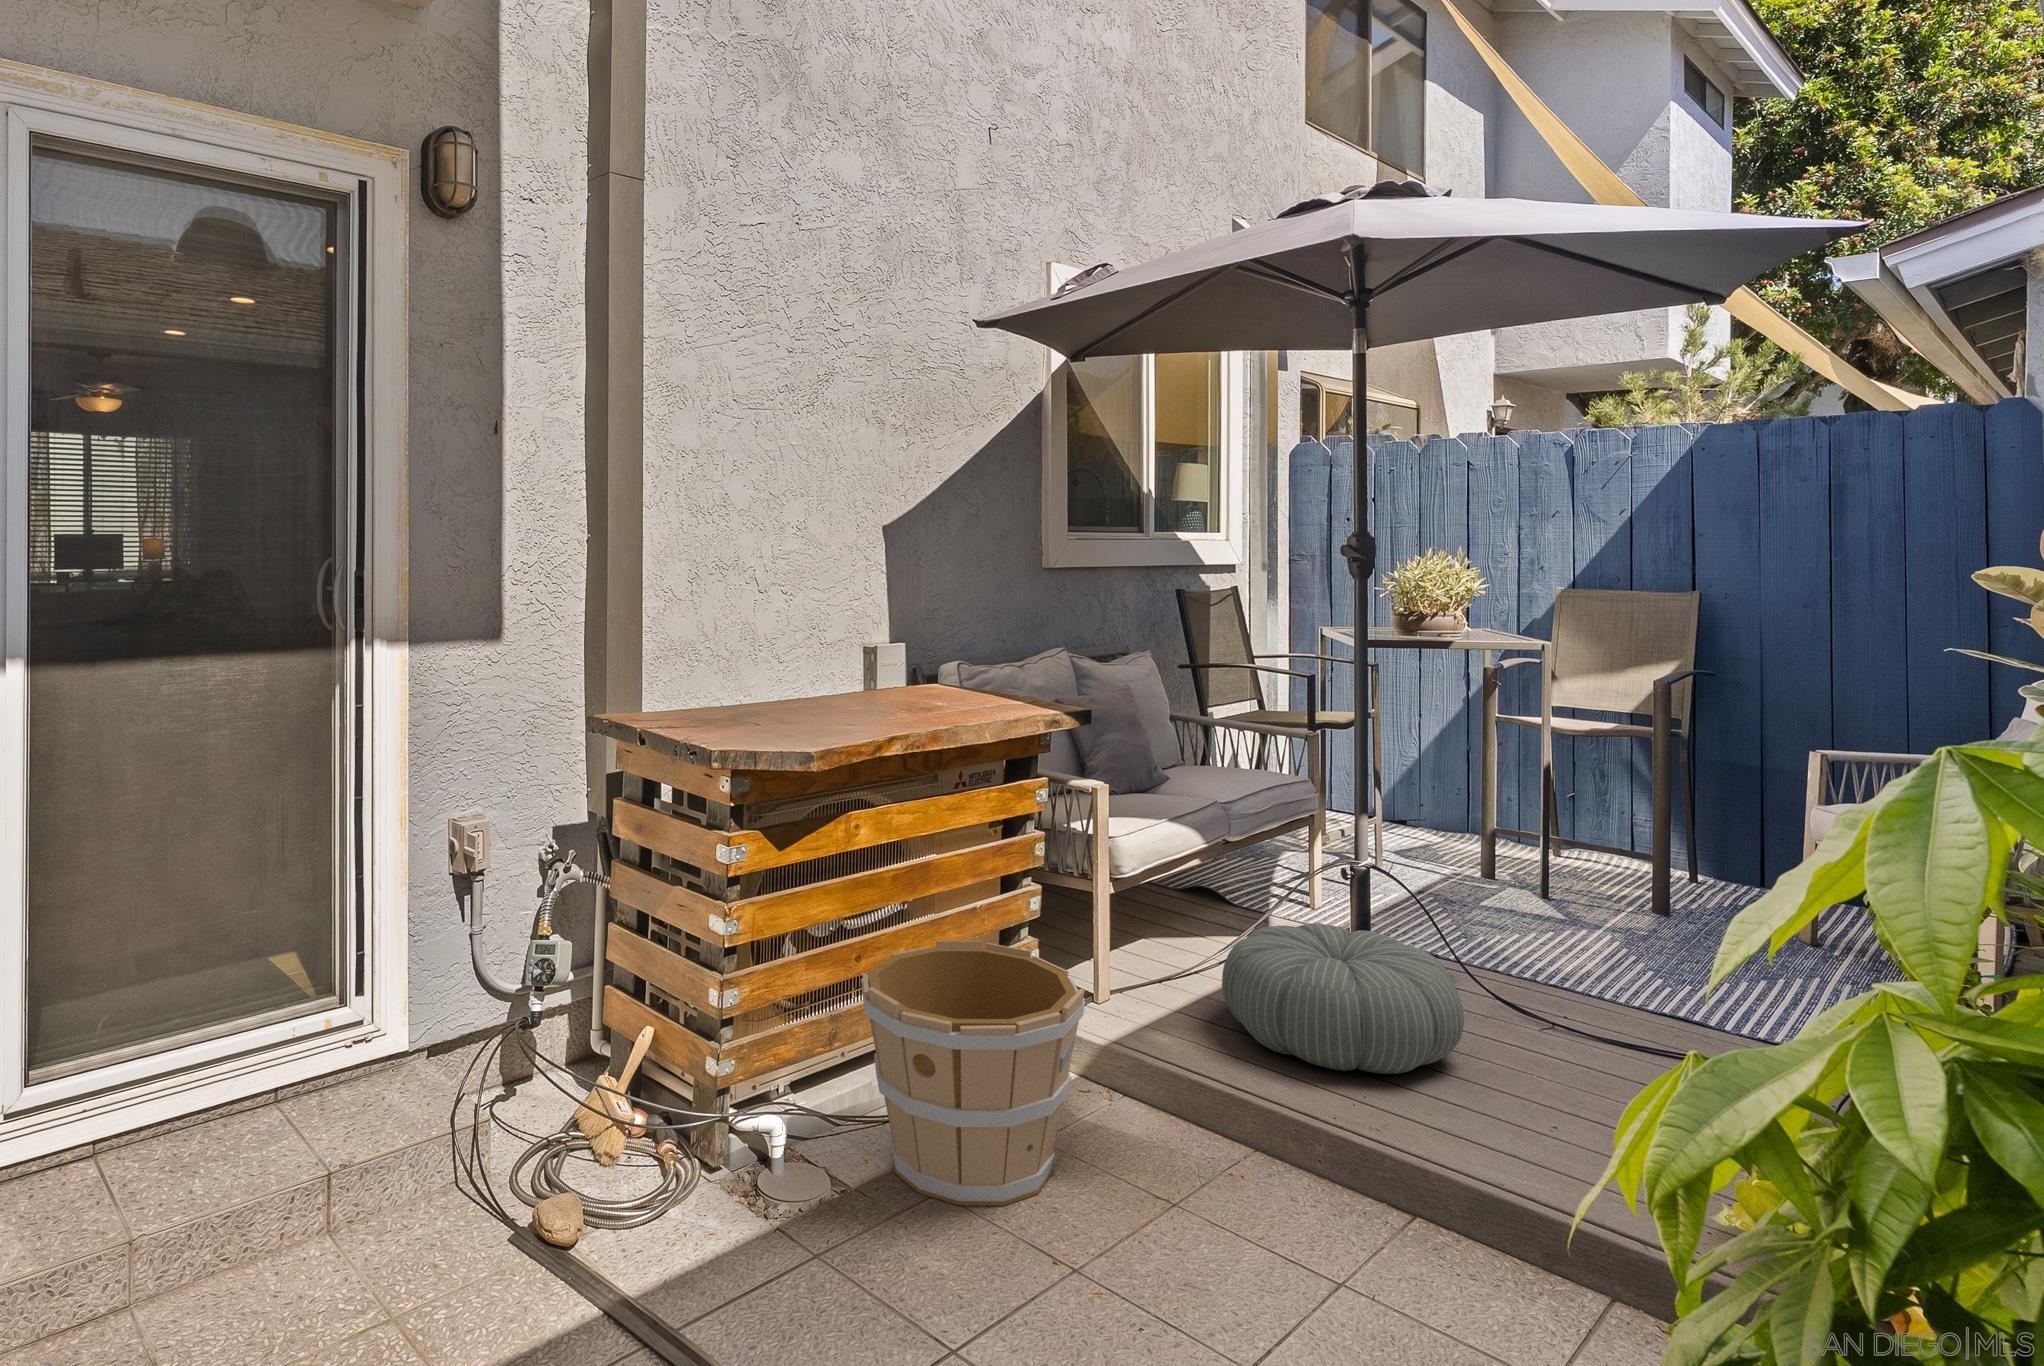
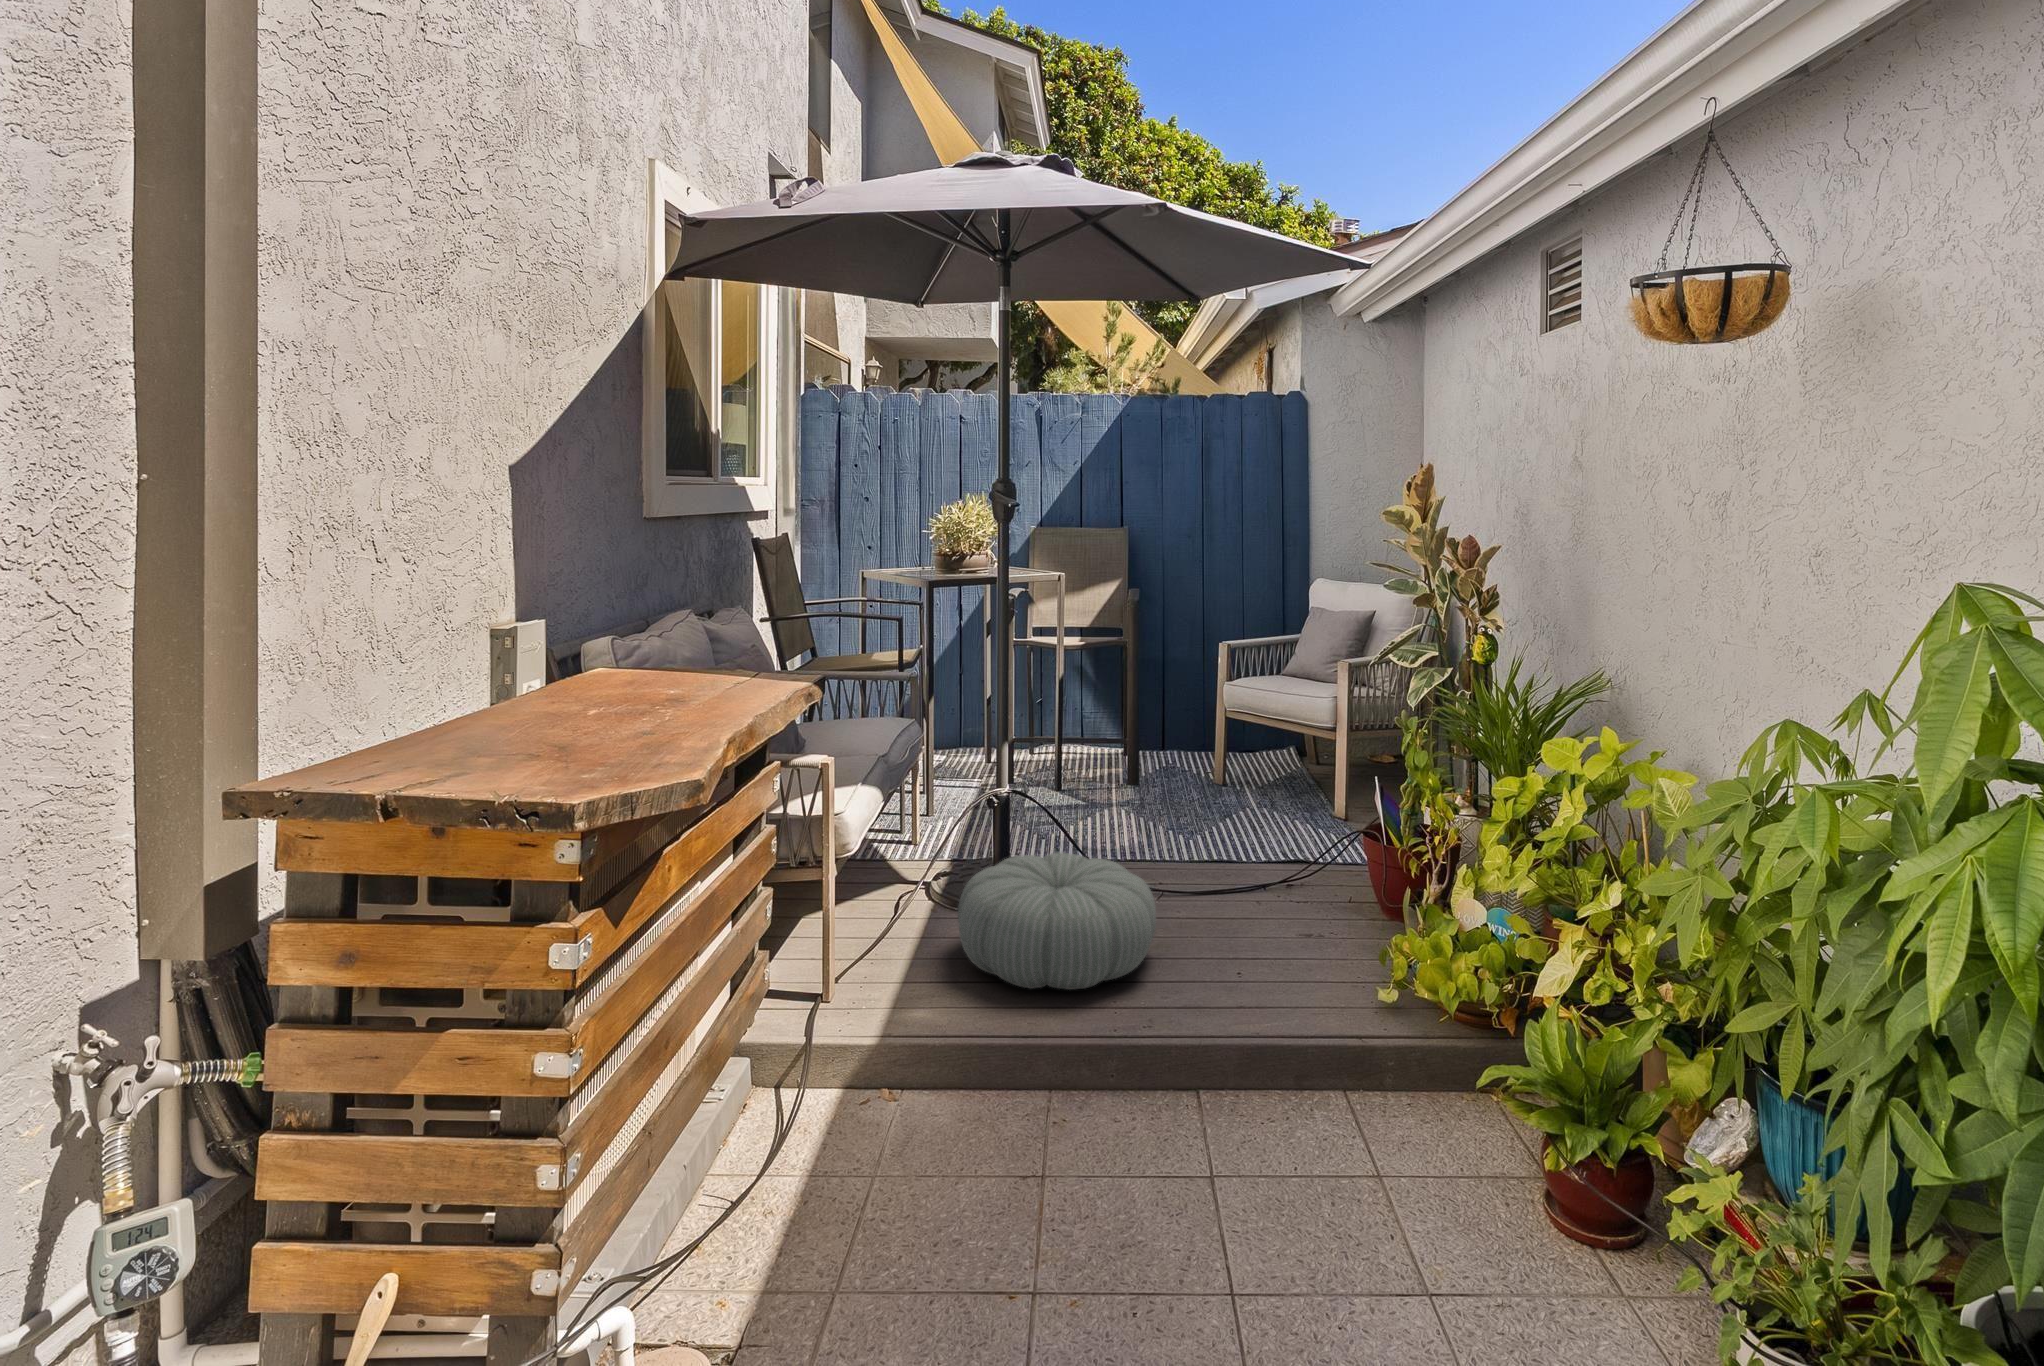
wooden bucket: present [861,941,1085,1206] -> none [703,967,973,1302]

